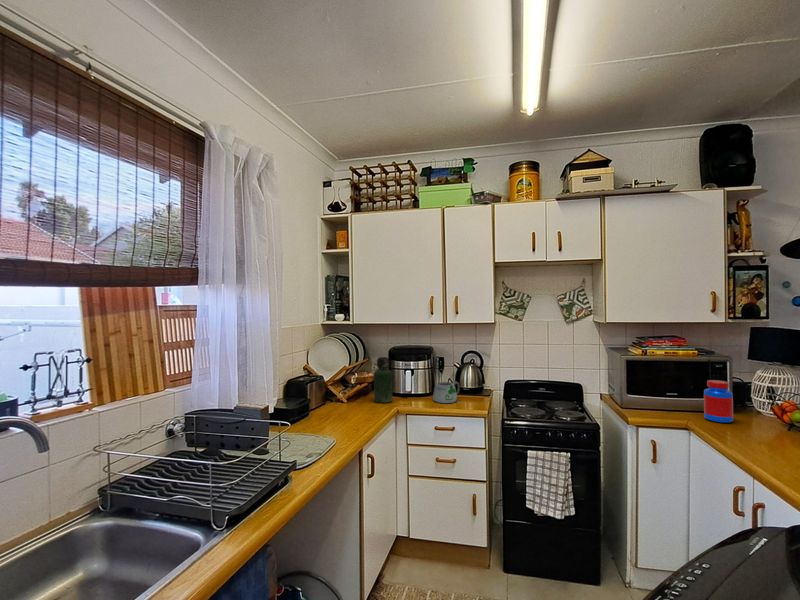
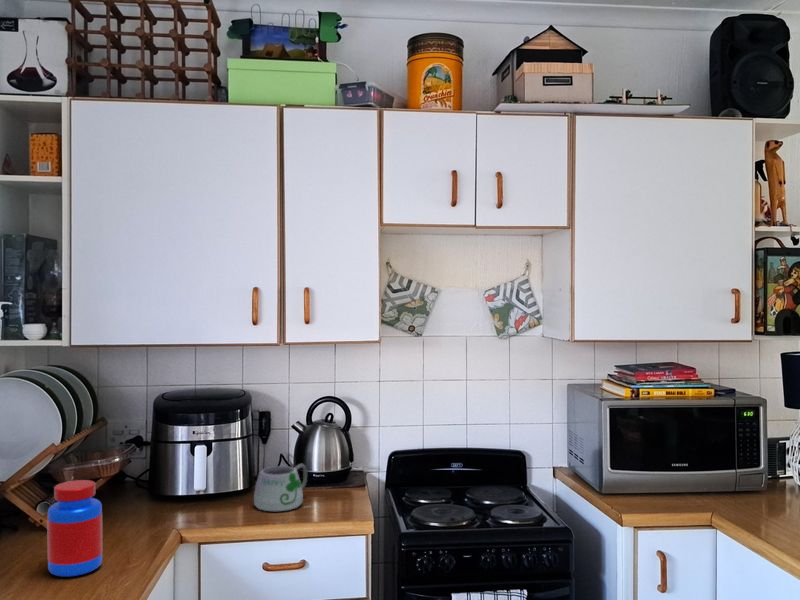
bottle: present [374,357,393,403] -> none [122,421,164,523]
jar: present [704,380,733,423] -> present [47,480,102,577]

